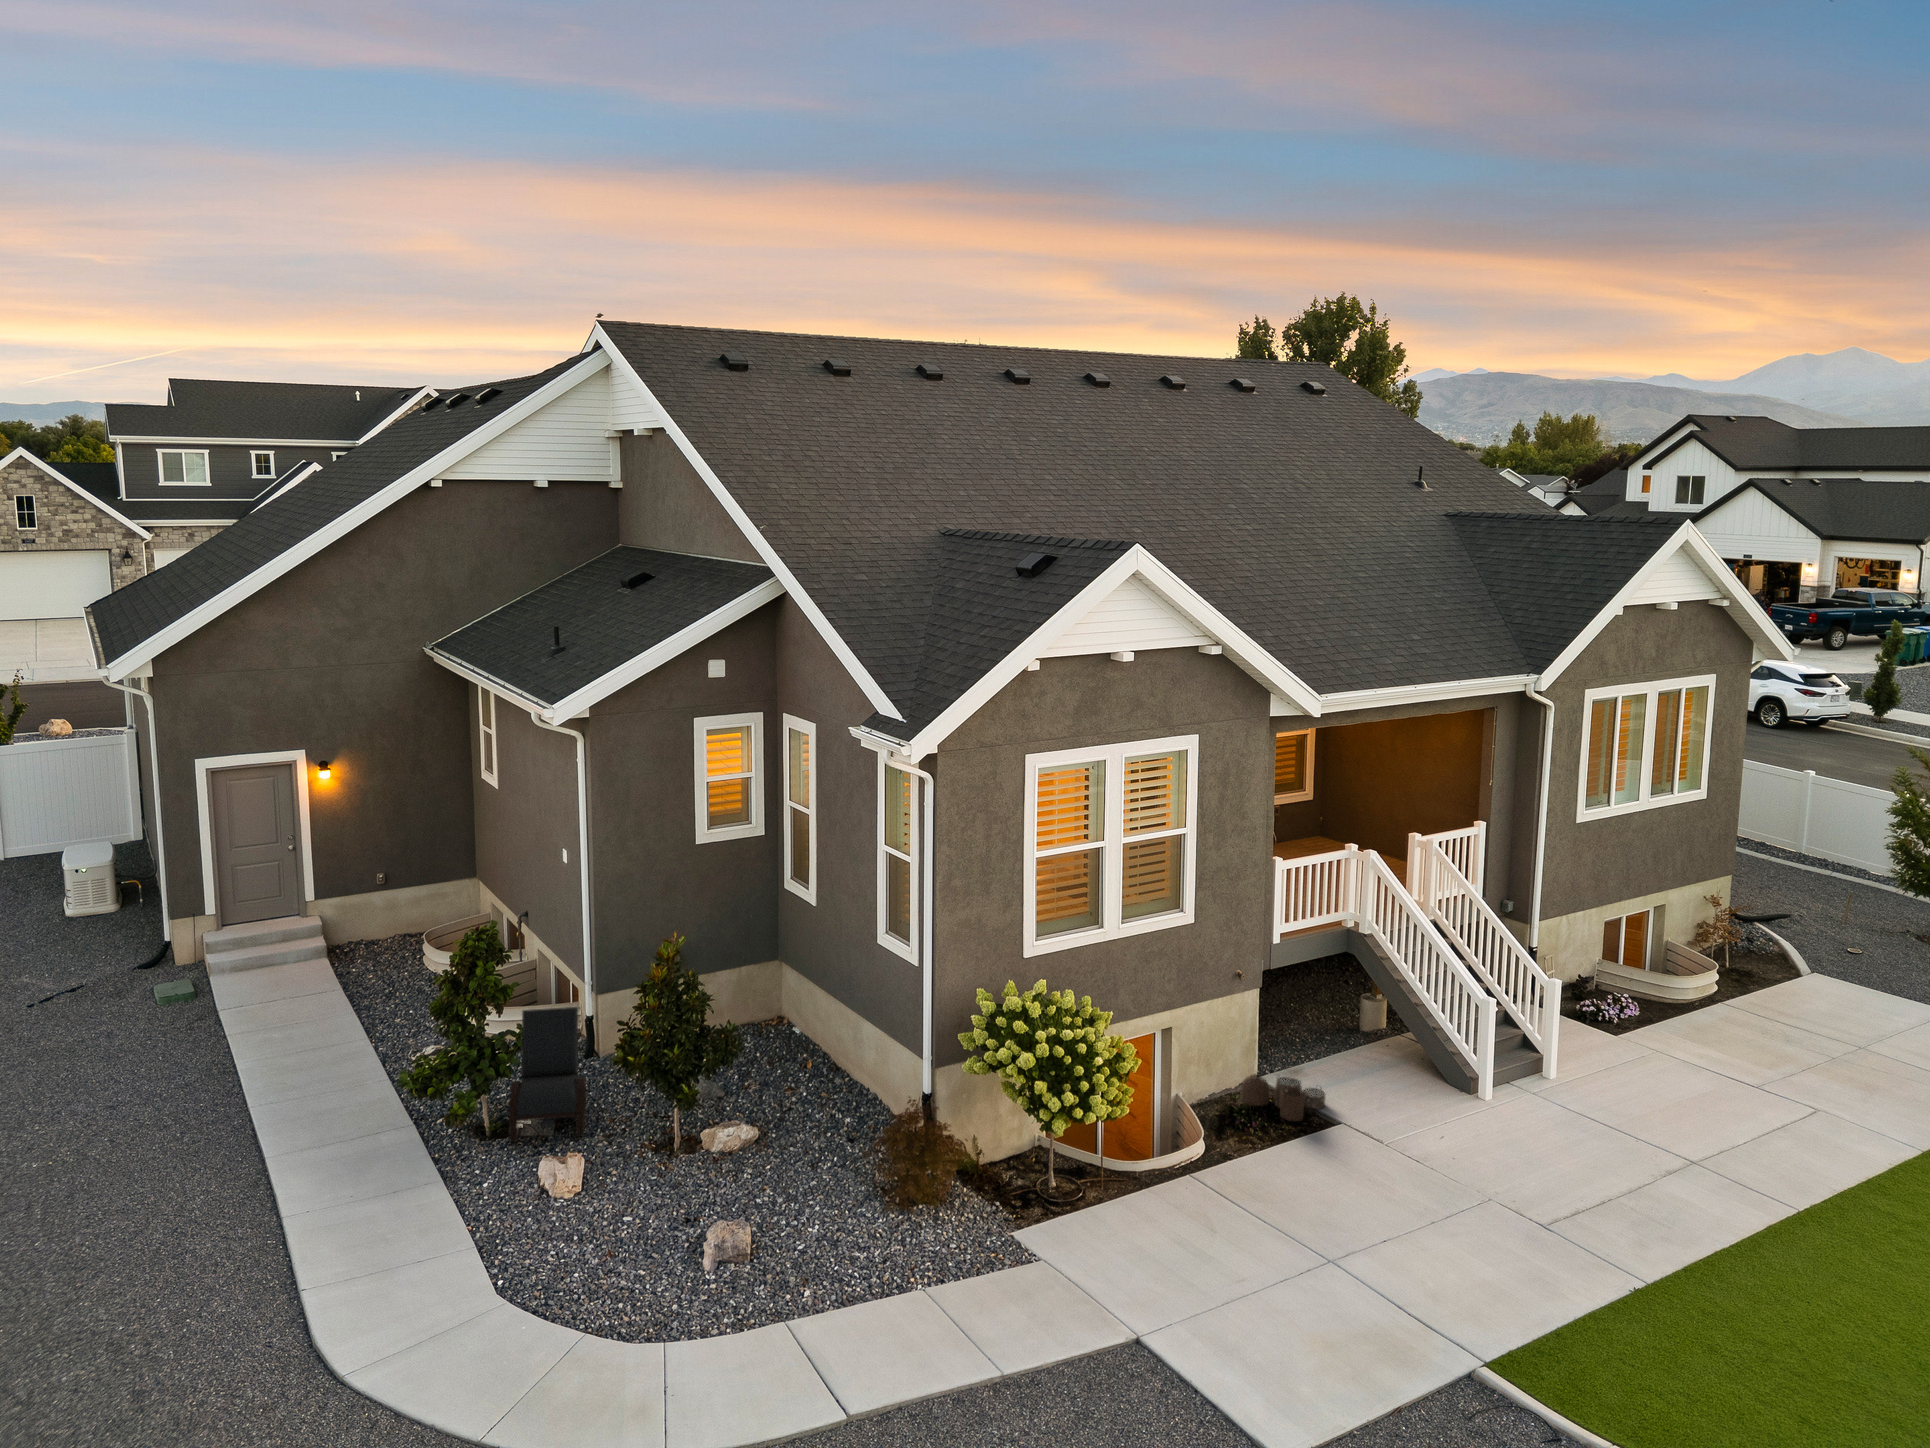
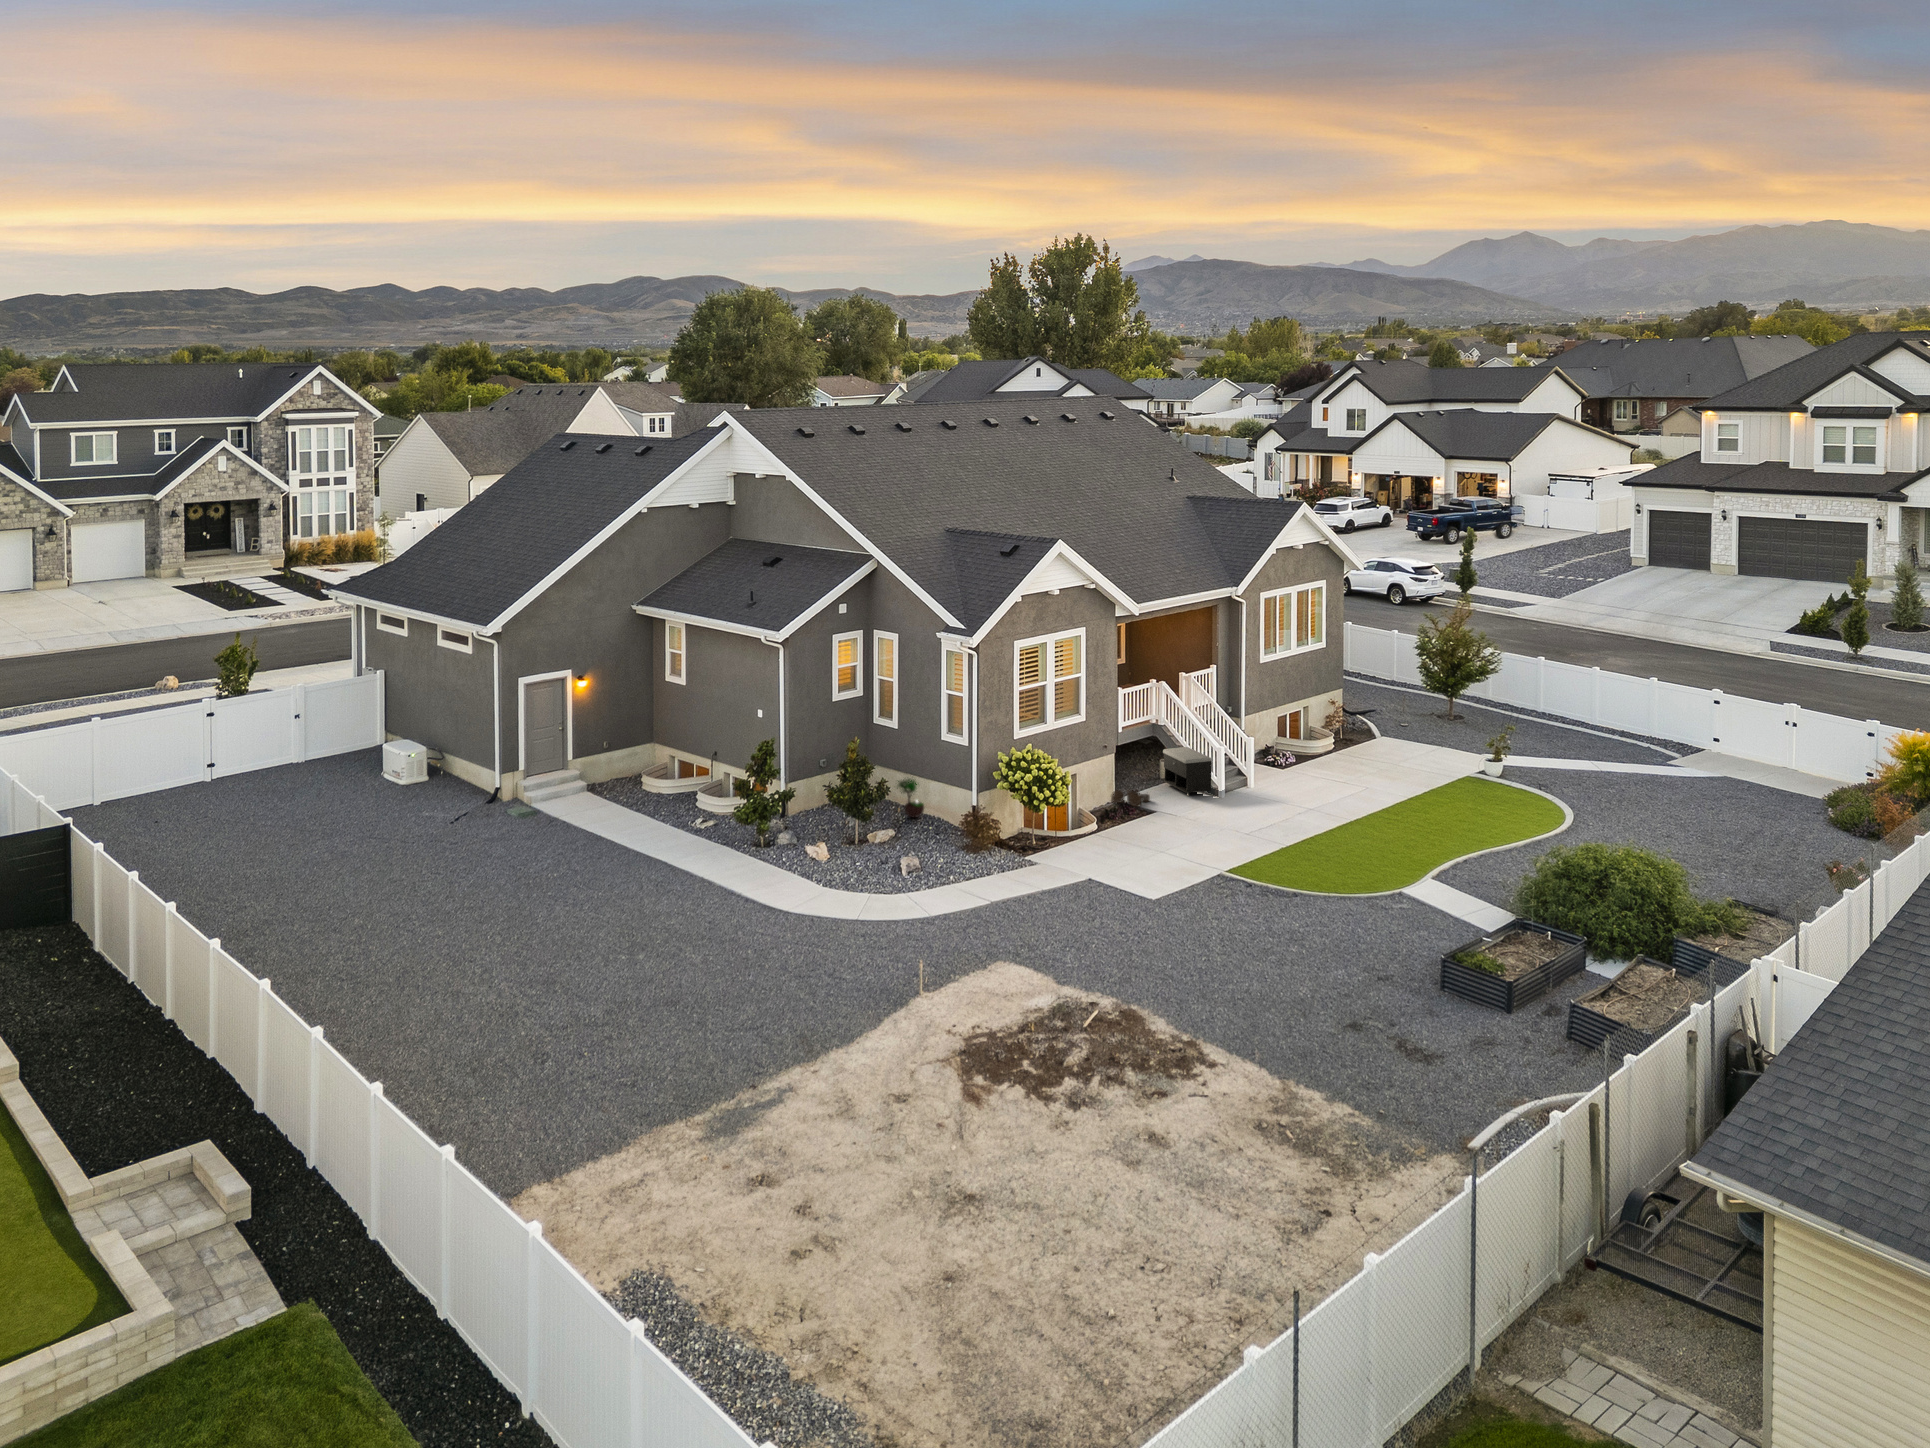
storage bench: none [1361,987,1467,1099] -> present [1163,747,1212,796]
potted tree: none [775,1005,837,1100] -> present [898,779,924,817]
lounge chair: present [508,1007,587,1142] -> none [776,780,821,841]

